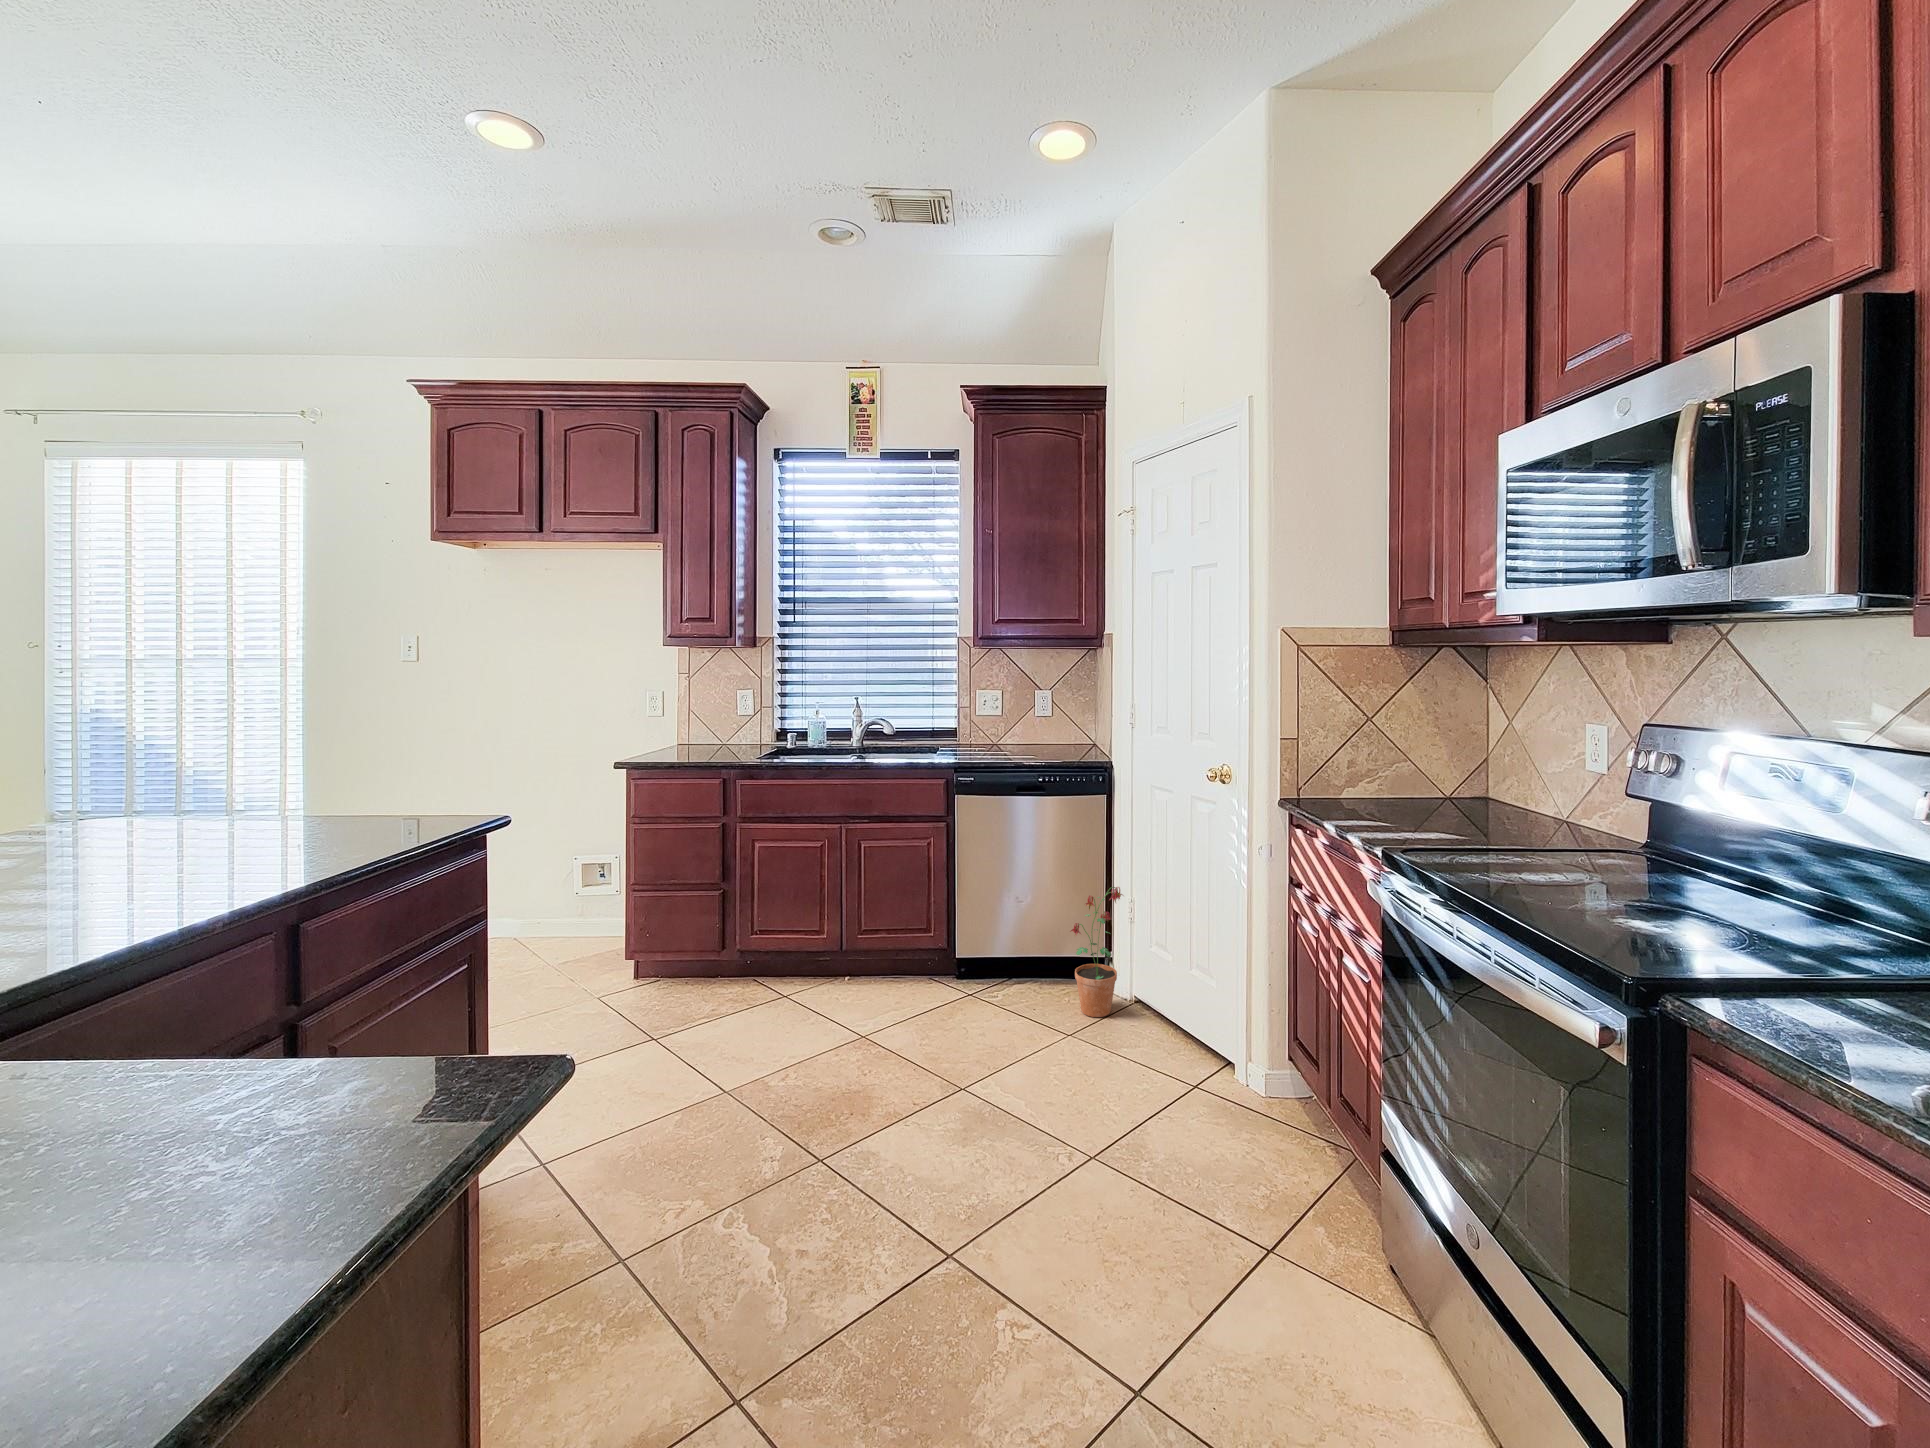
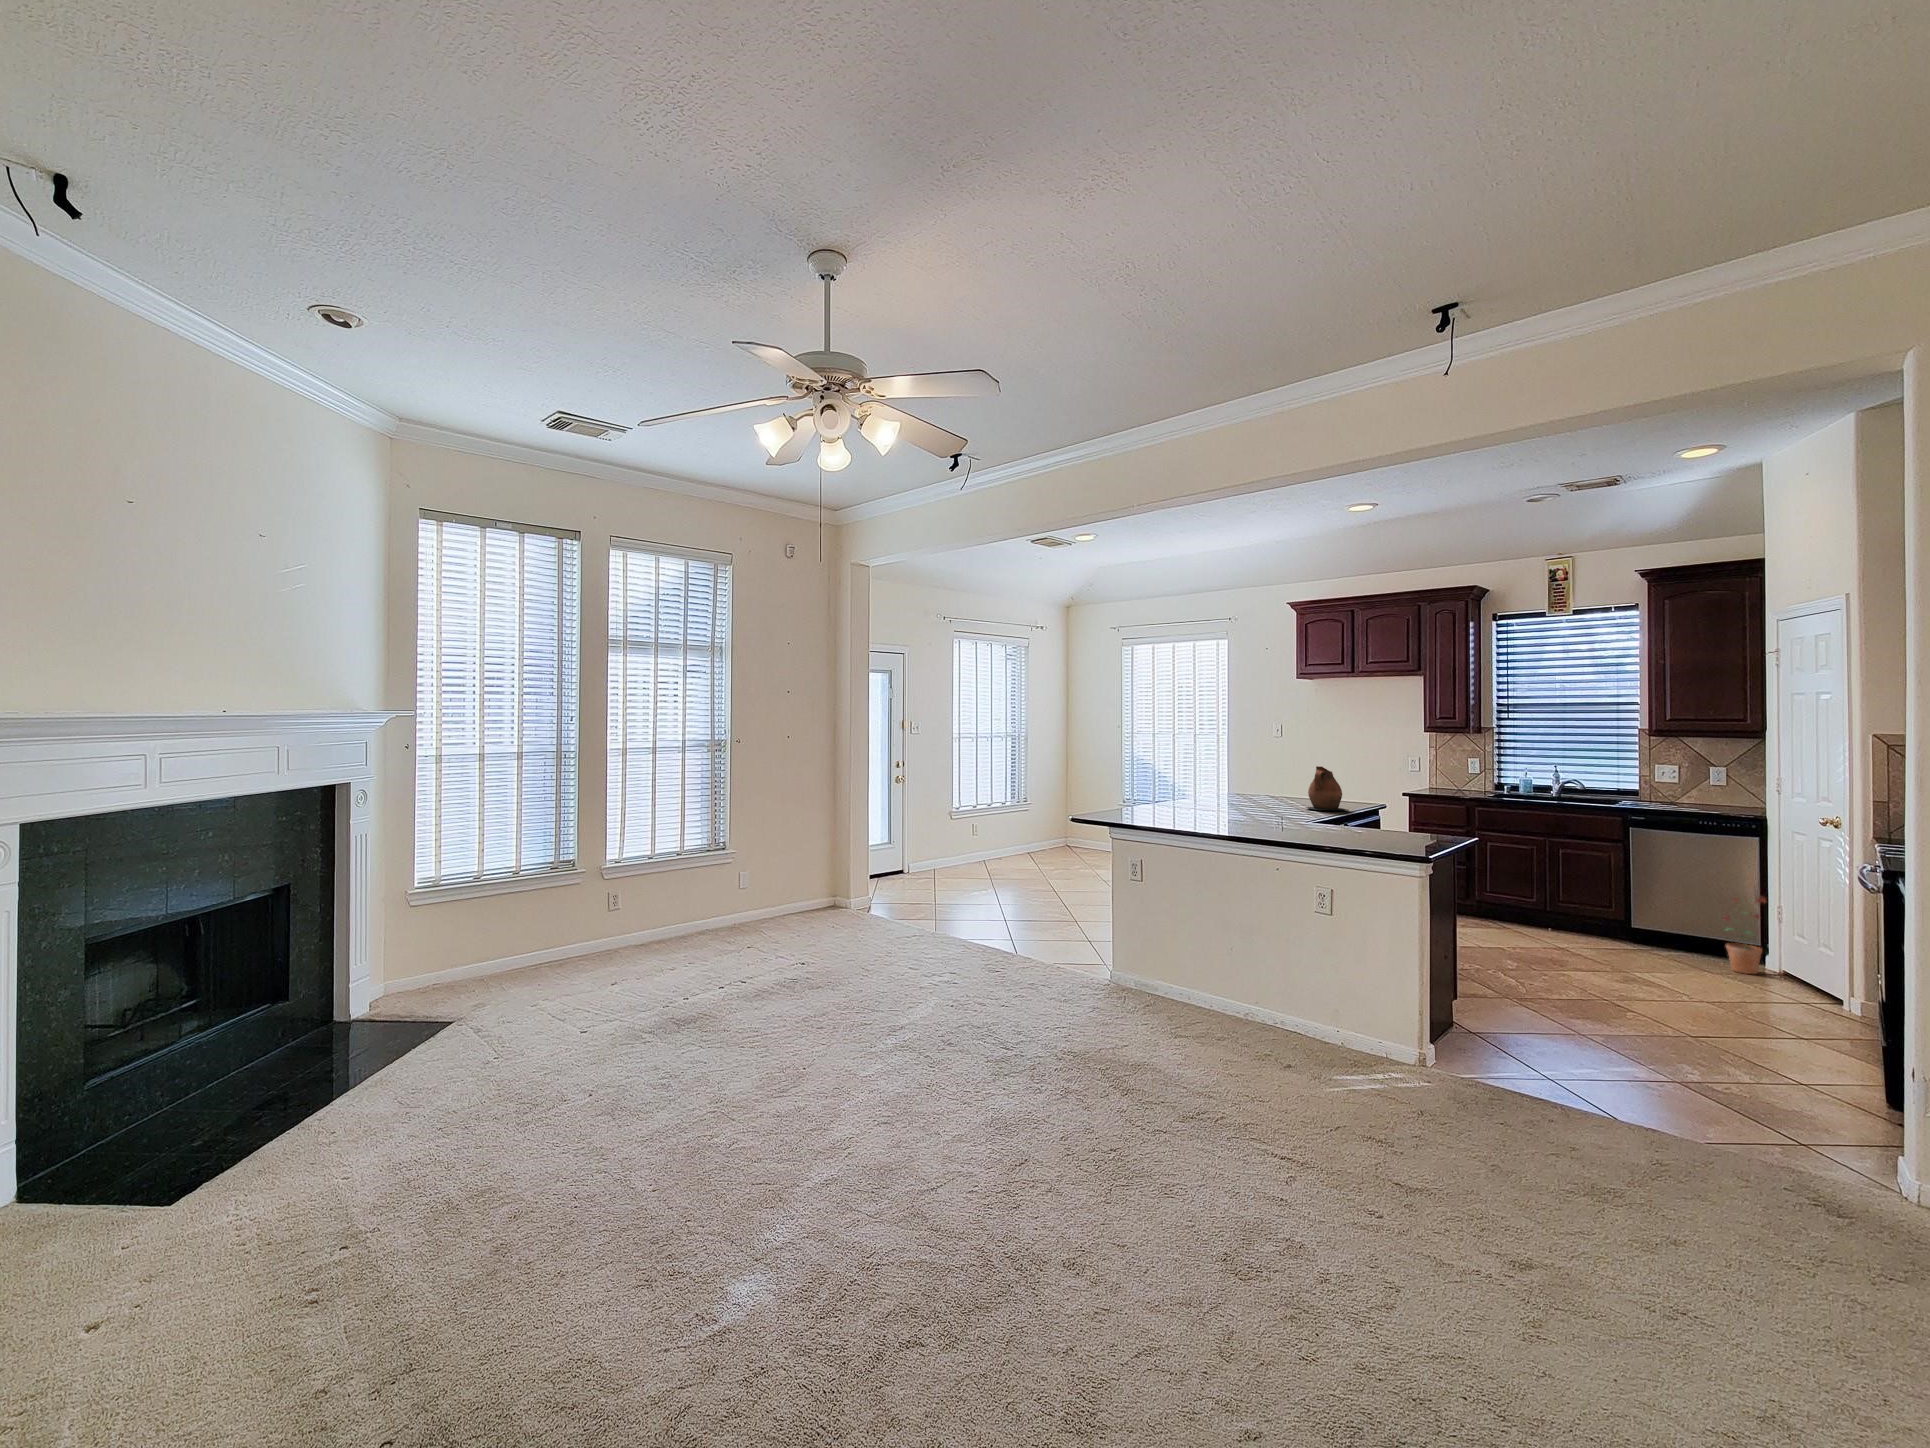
ceramic pitcher: none [115,733,297,892] -> present [1307,766,1347,810]

